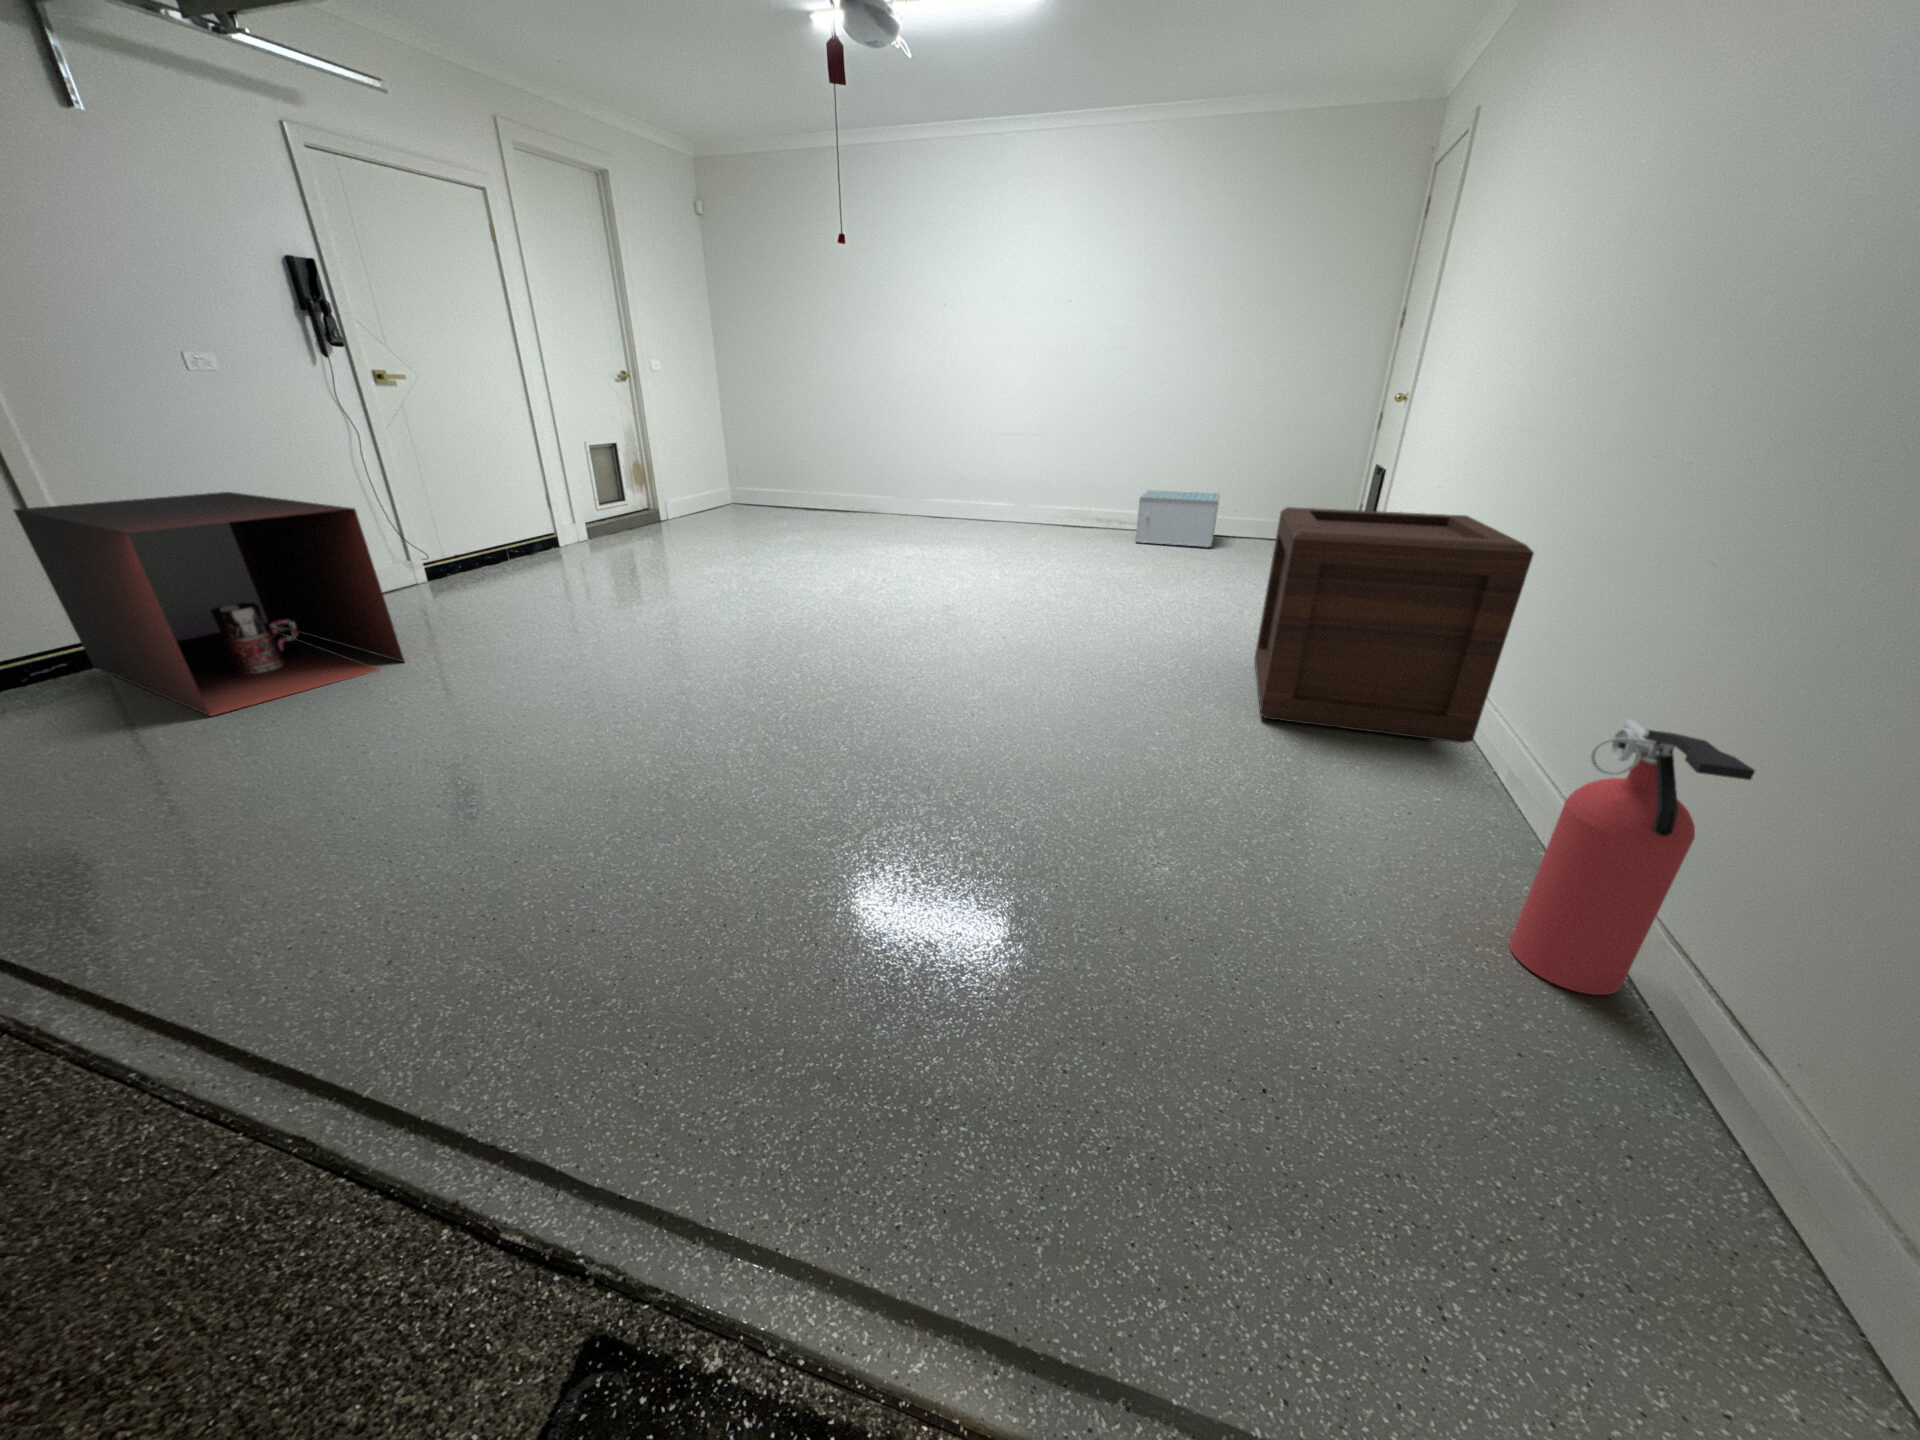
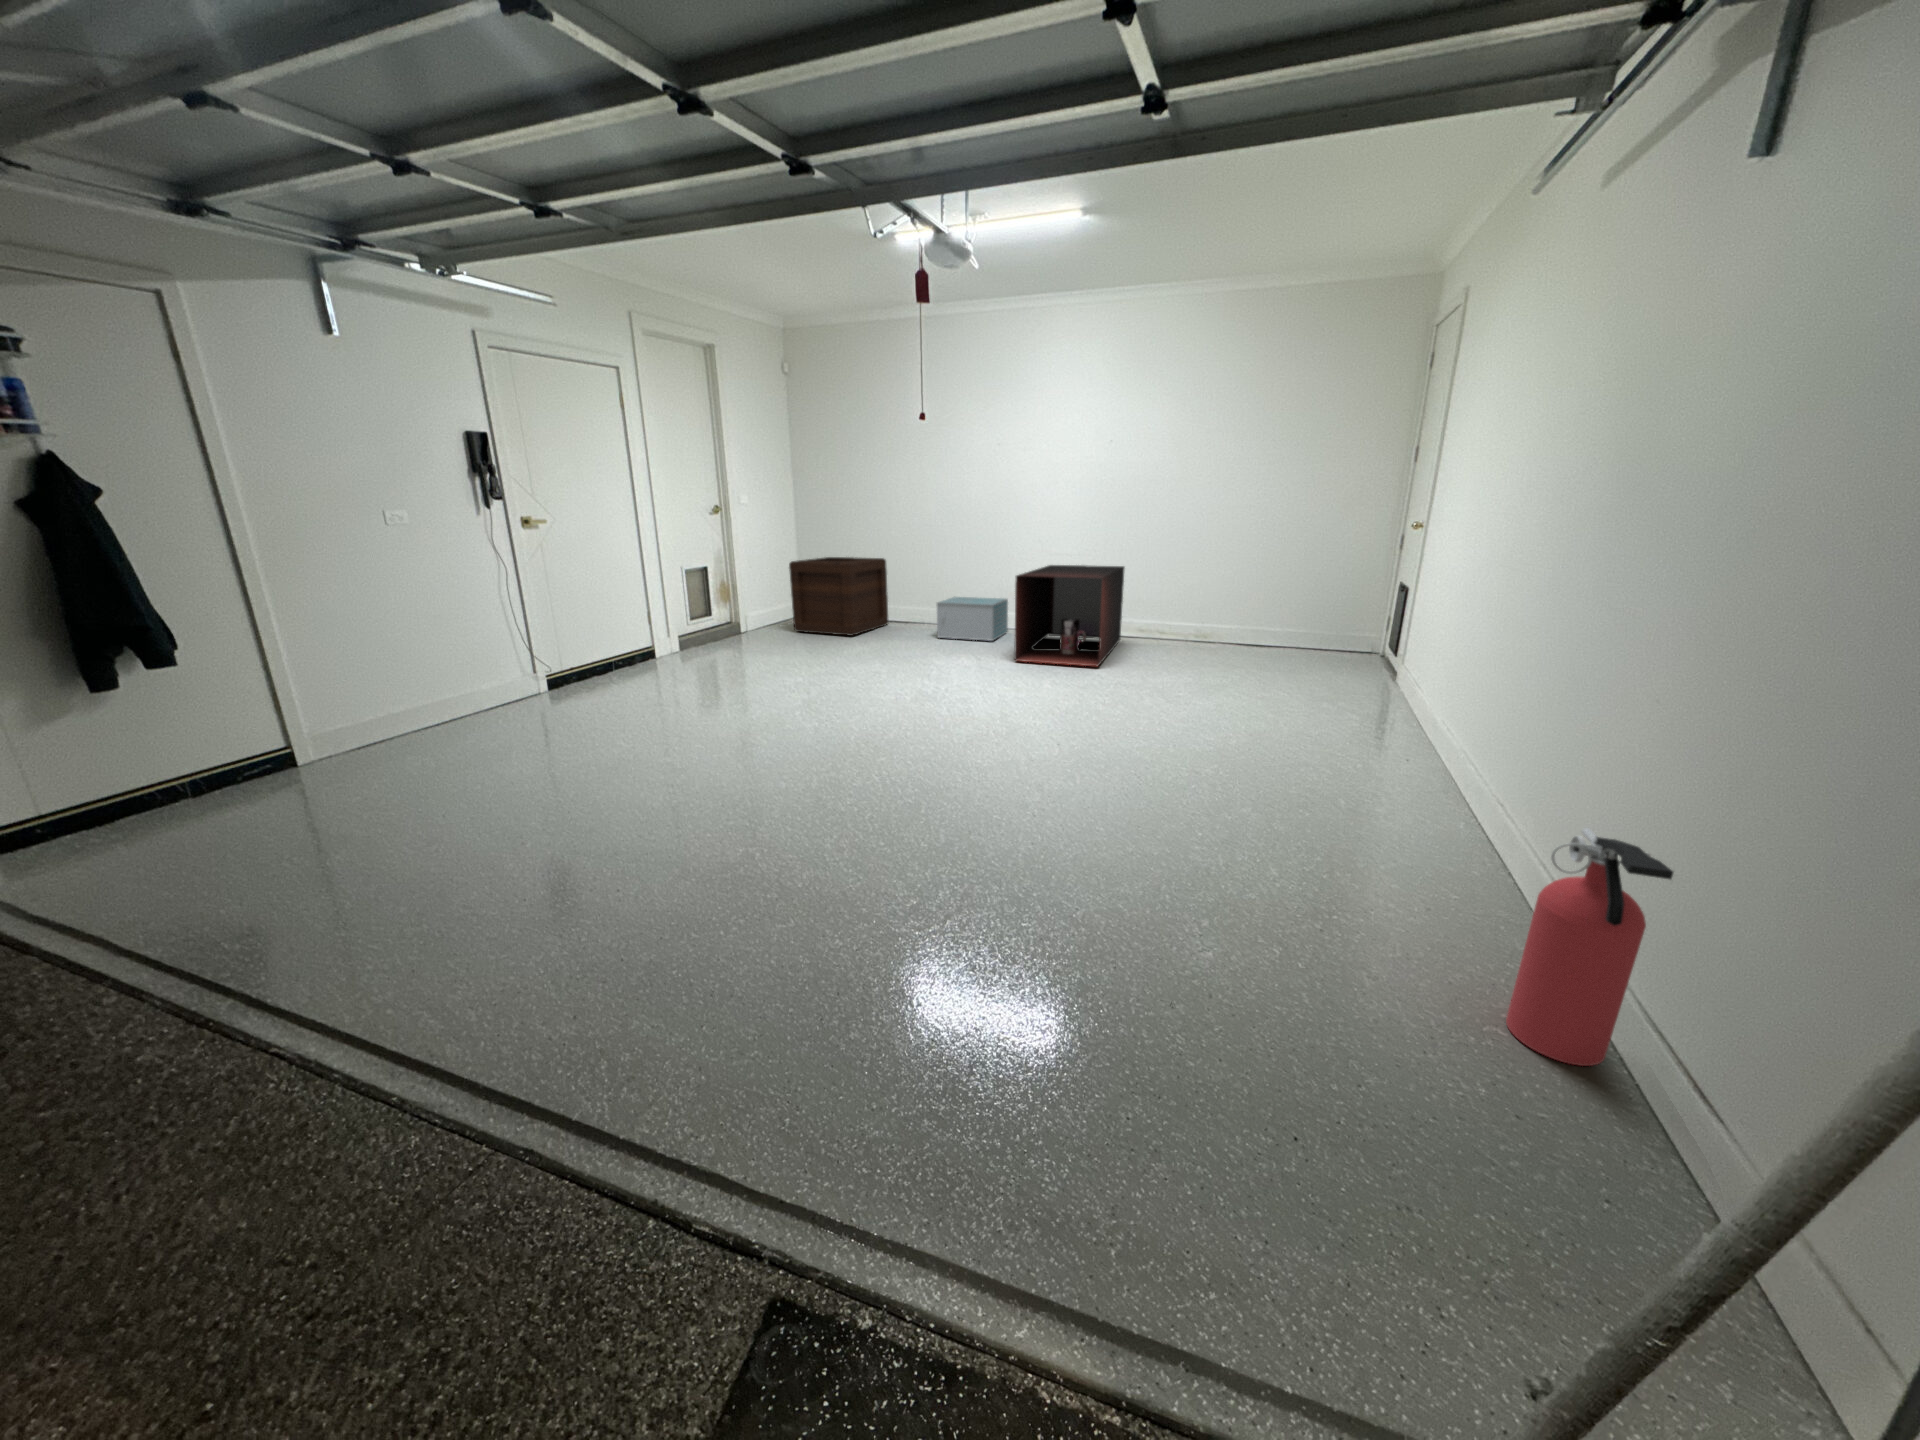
storage box: present [1135,490,1220,547] -> present [937,597,1008,641]
storage cabinet: present [14,492,404,716] -> present [1014,565,1124,666]
wooden crate: present [1255,507,1534,743] -> present [789,557,888,636]

